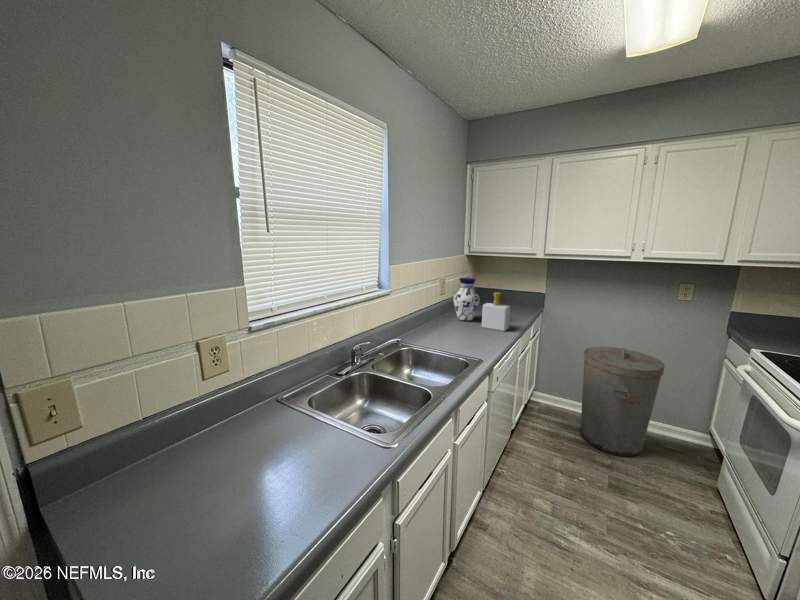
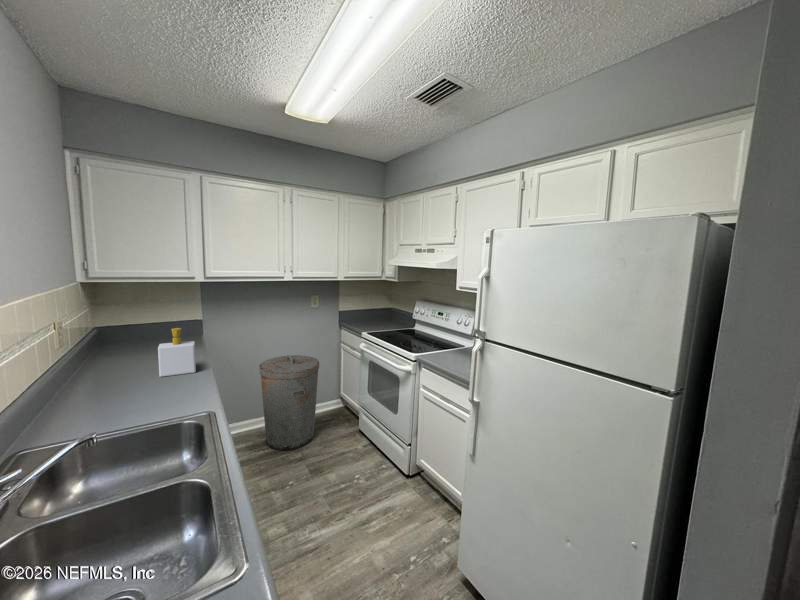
vase: present [453,278,480,321] -> none [92,315,142,378]

